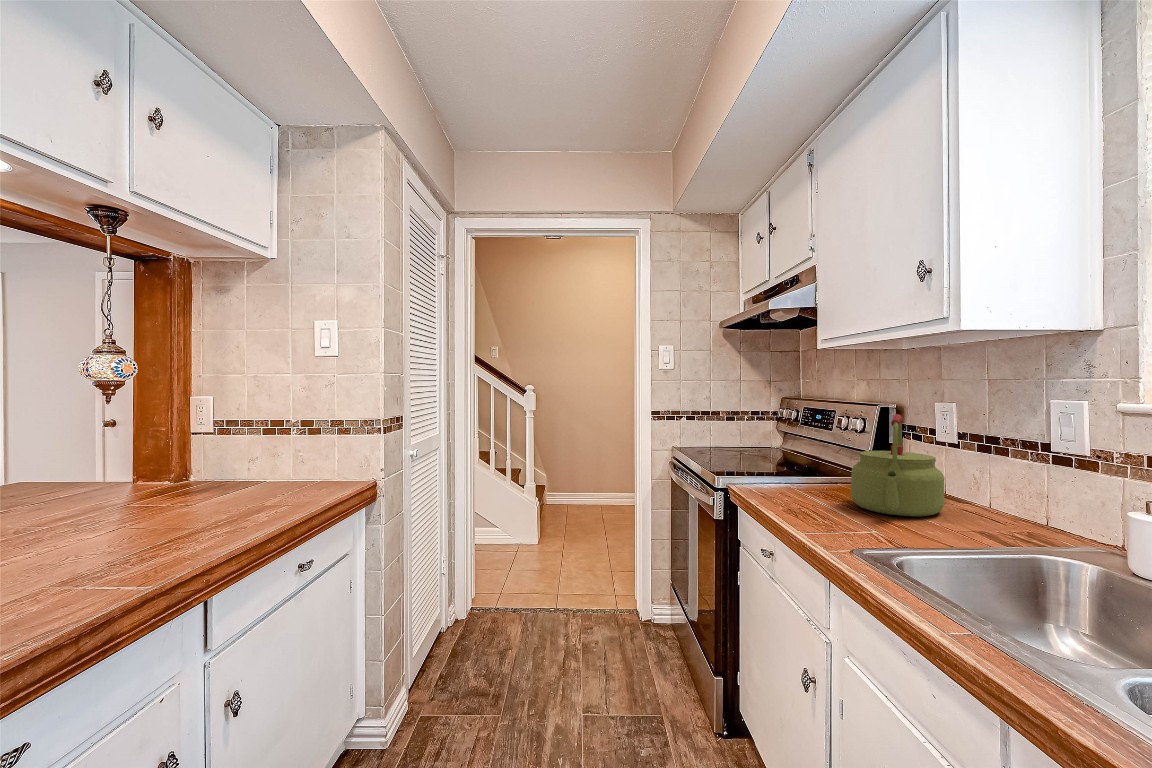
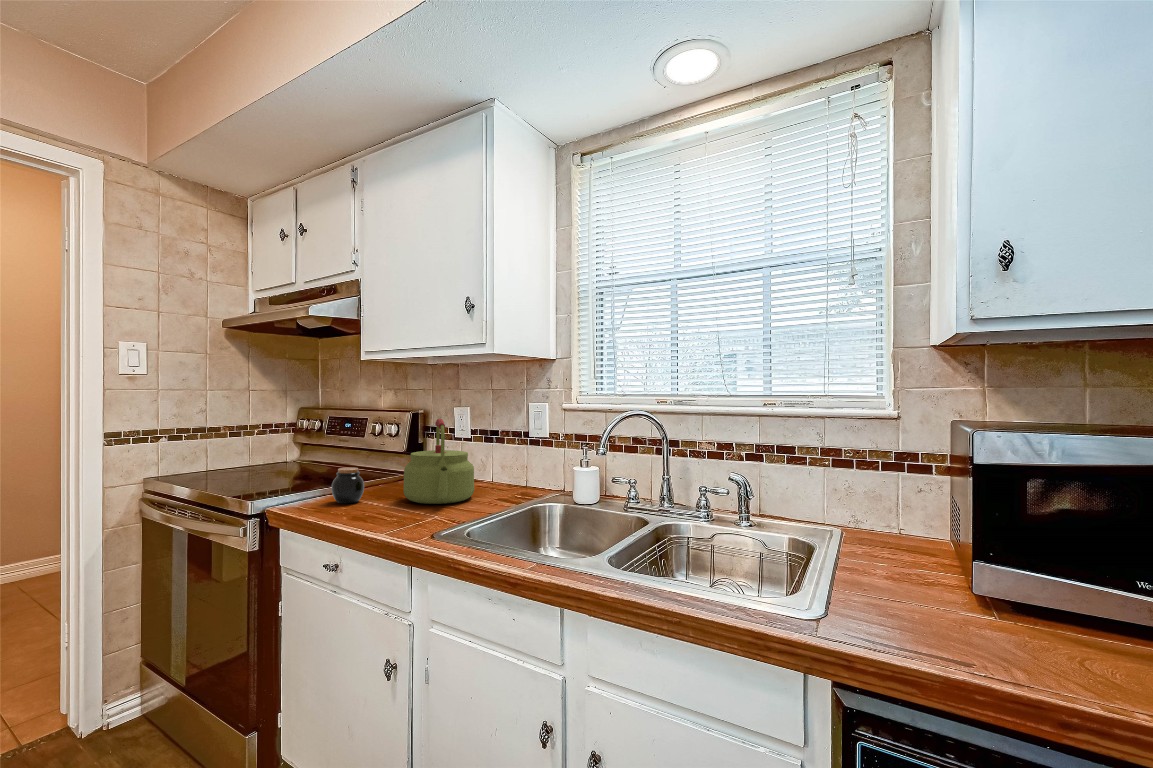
jar: none [776,460,810,497] -> present [332,468,364,503]

